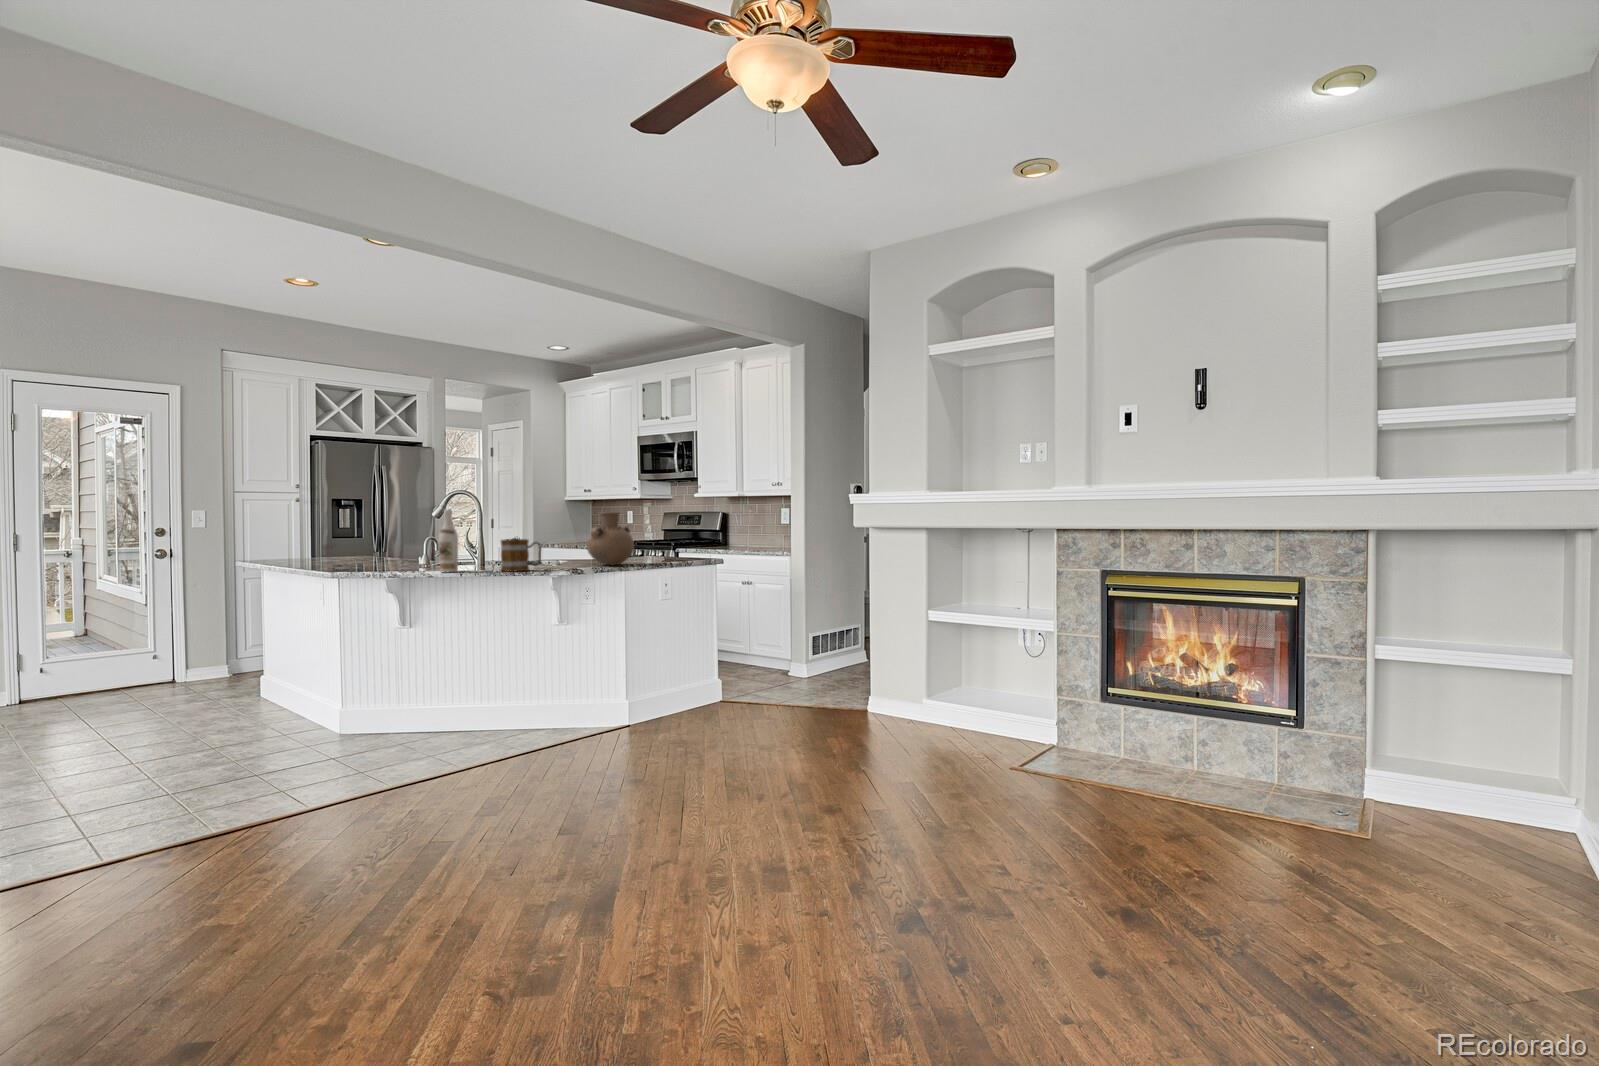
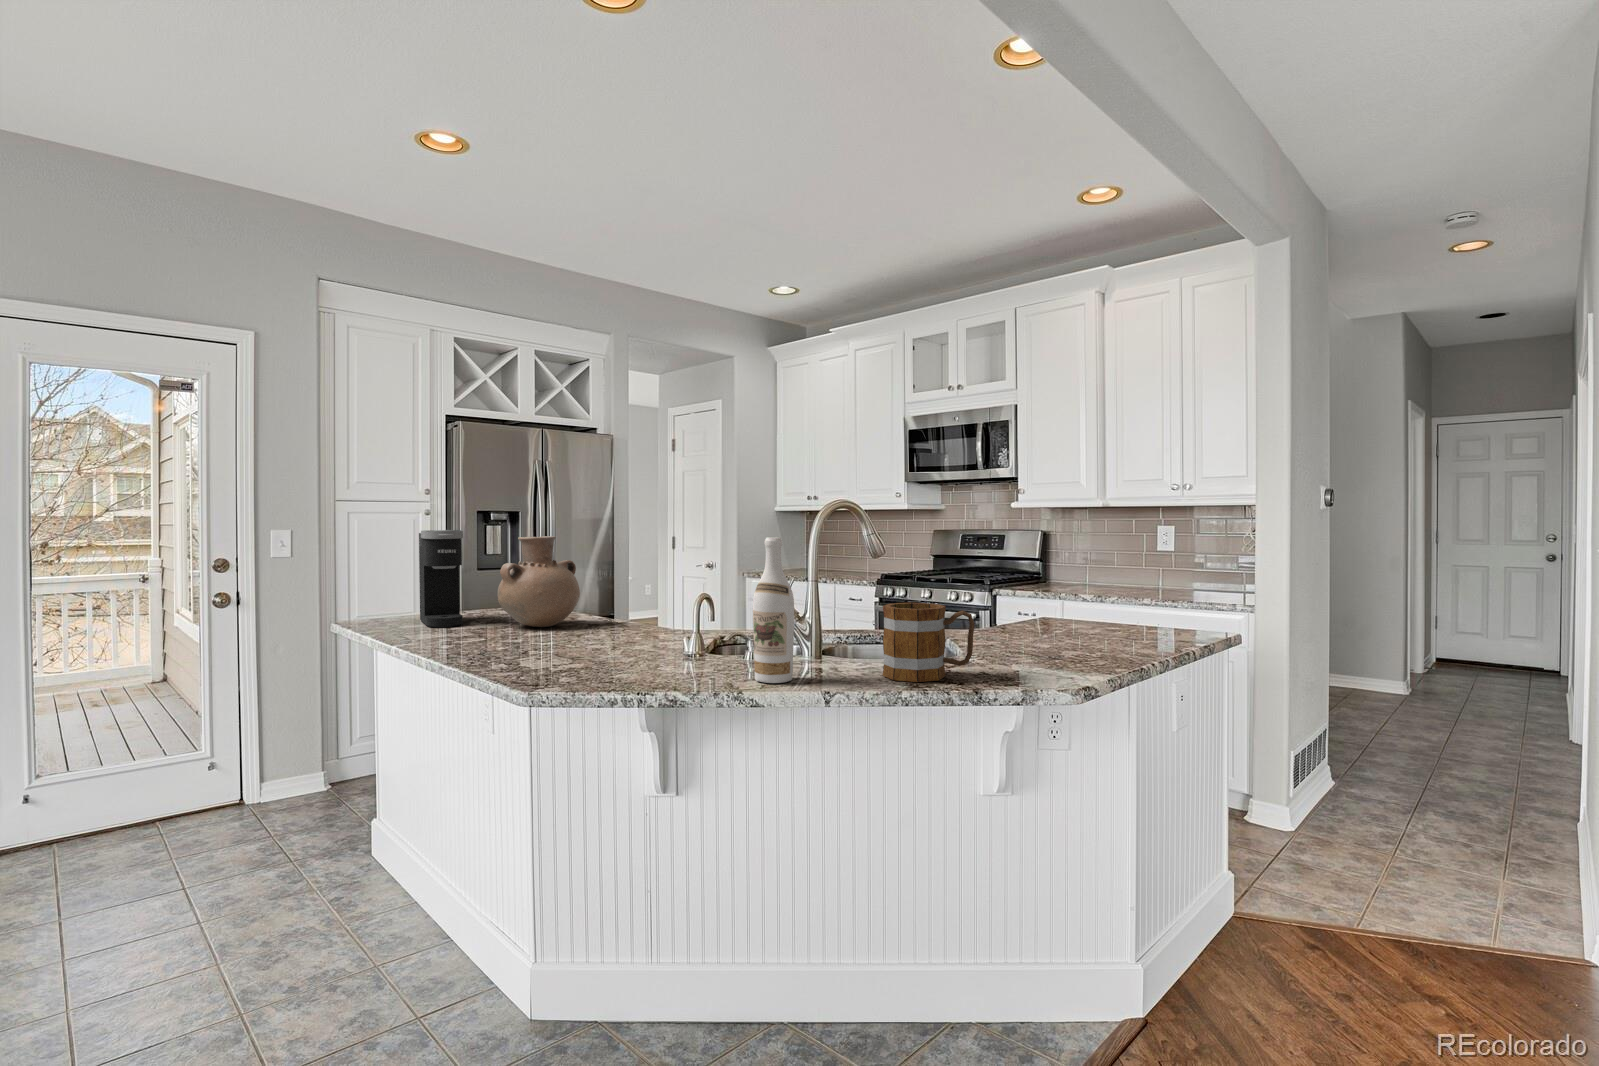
coffee maker: none [288,509,314,562] -> present [419,530,463,627]
vase: present [586,512,634,565] -> present [498,536,580,627]

